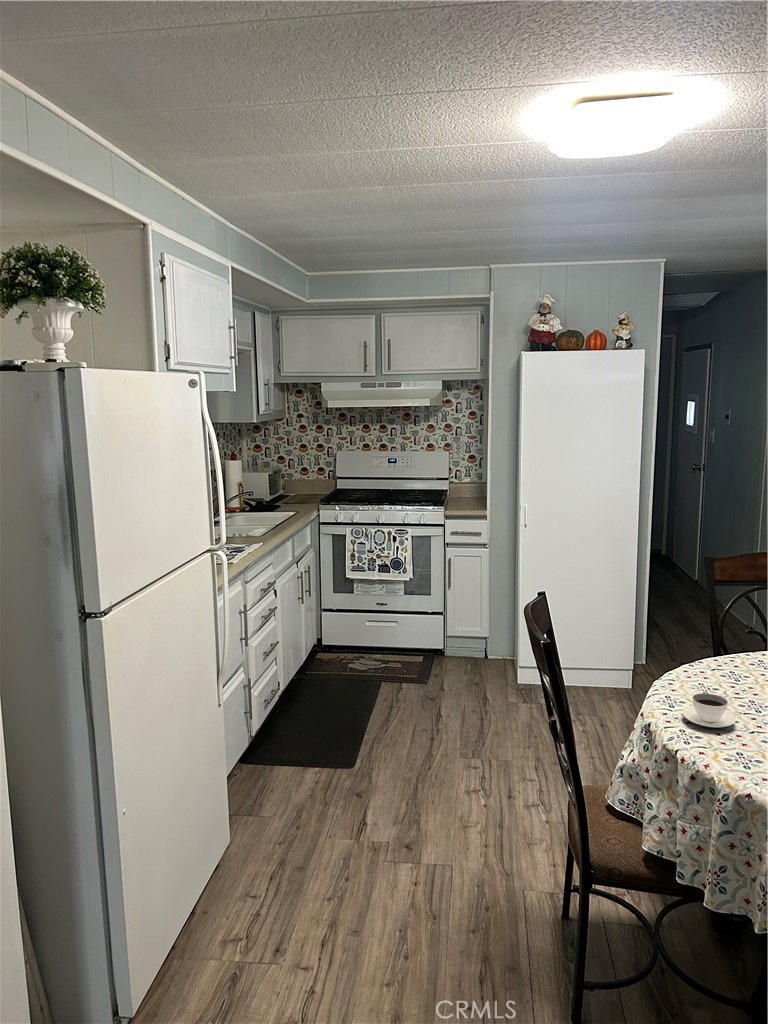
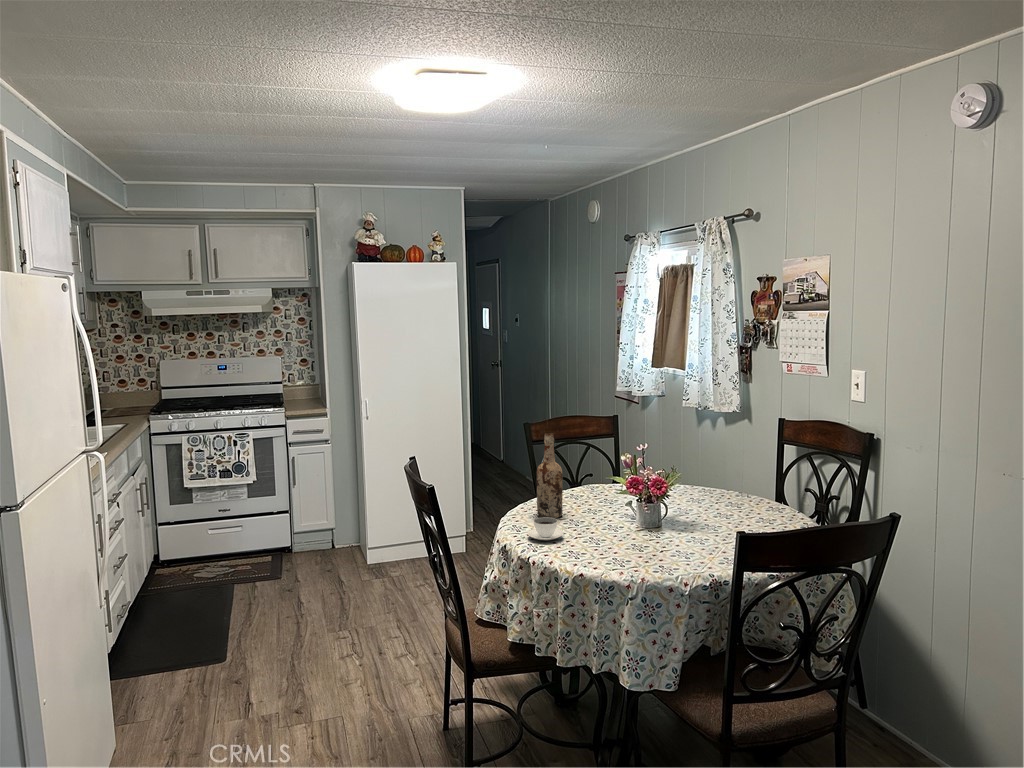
wine bottle: none [704,577,745,691] -> present [537,432,563,518]

